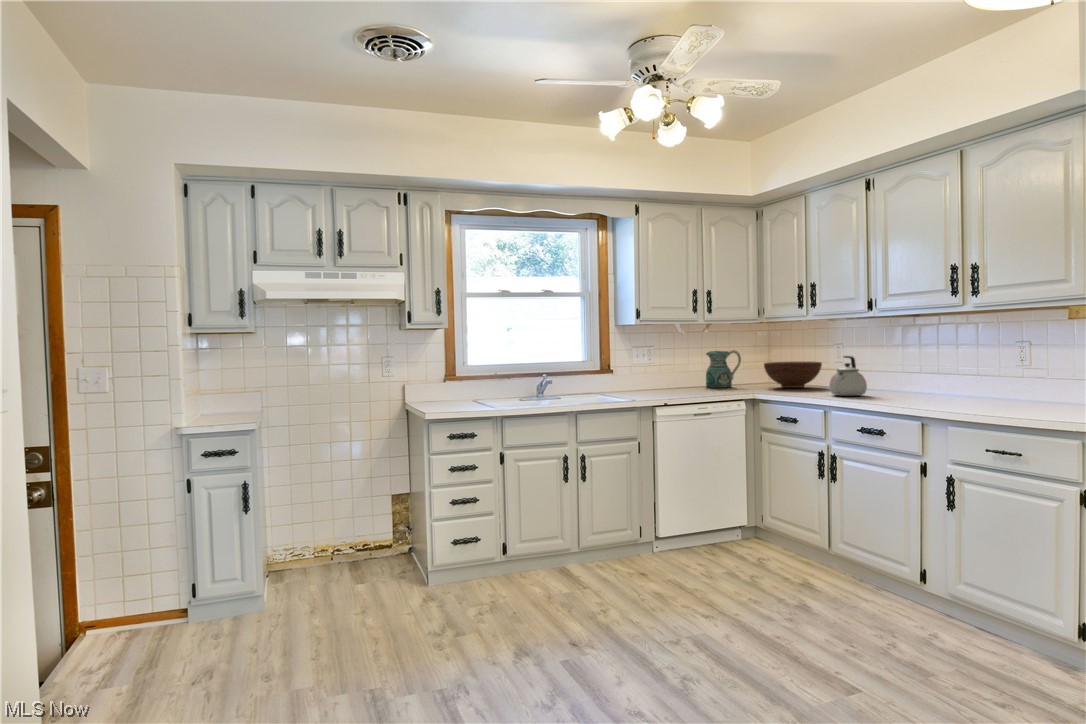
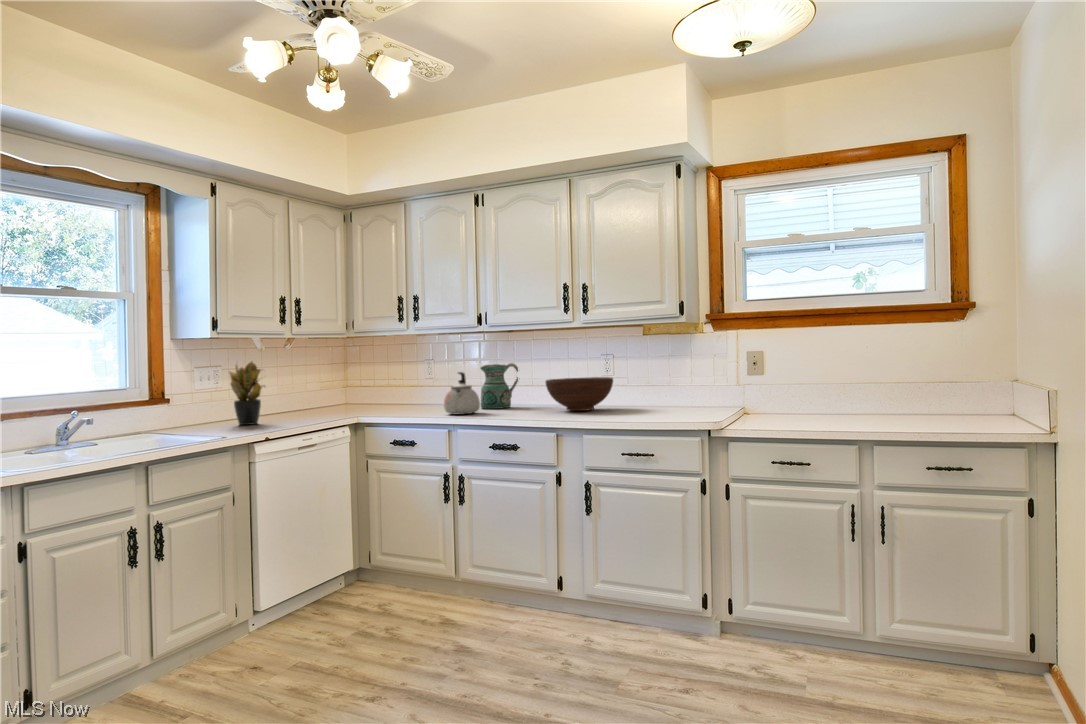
potted plant: none [649,337,685,392] -> present [229,361,266,425]
ceramic pitcher: present [706,350,741,388] -> present [480,363,518,409]
fruit bowl: present [764,362,822,388] -> present [546,377,613,411]

